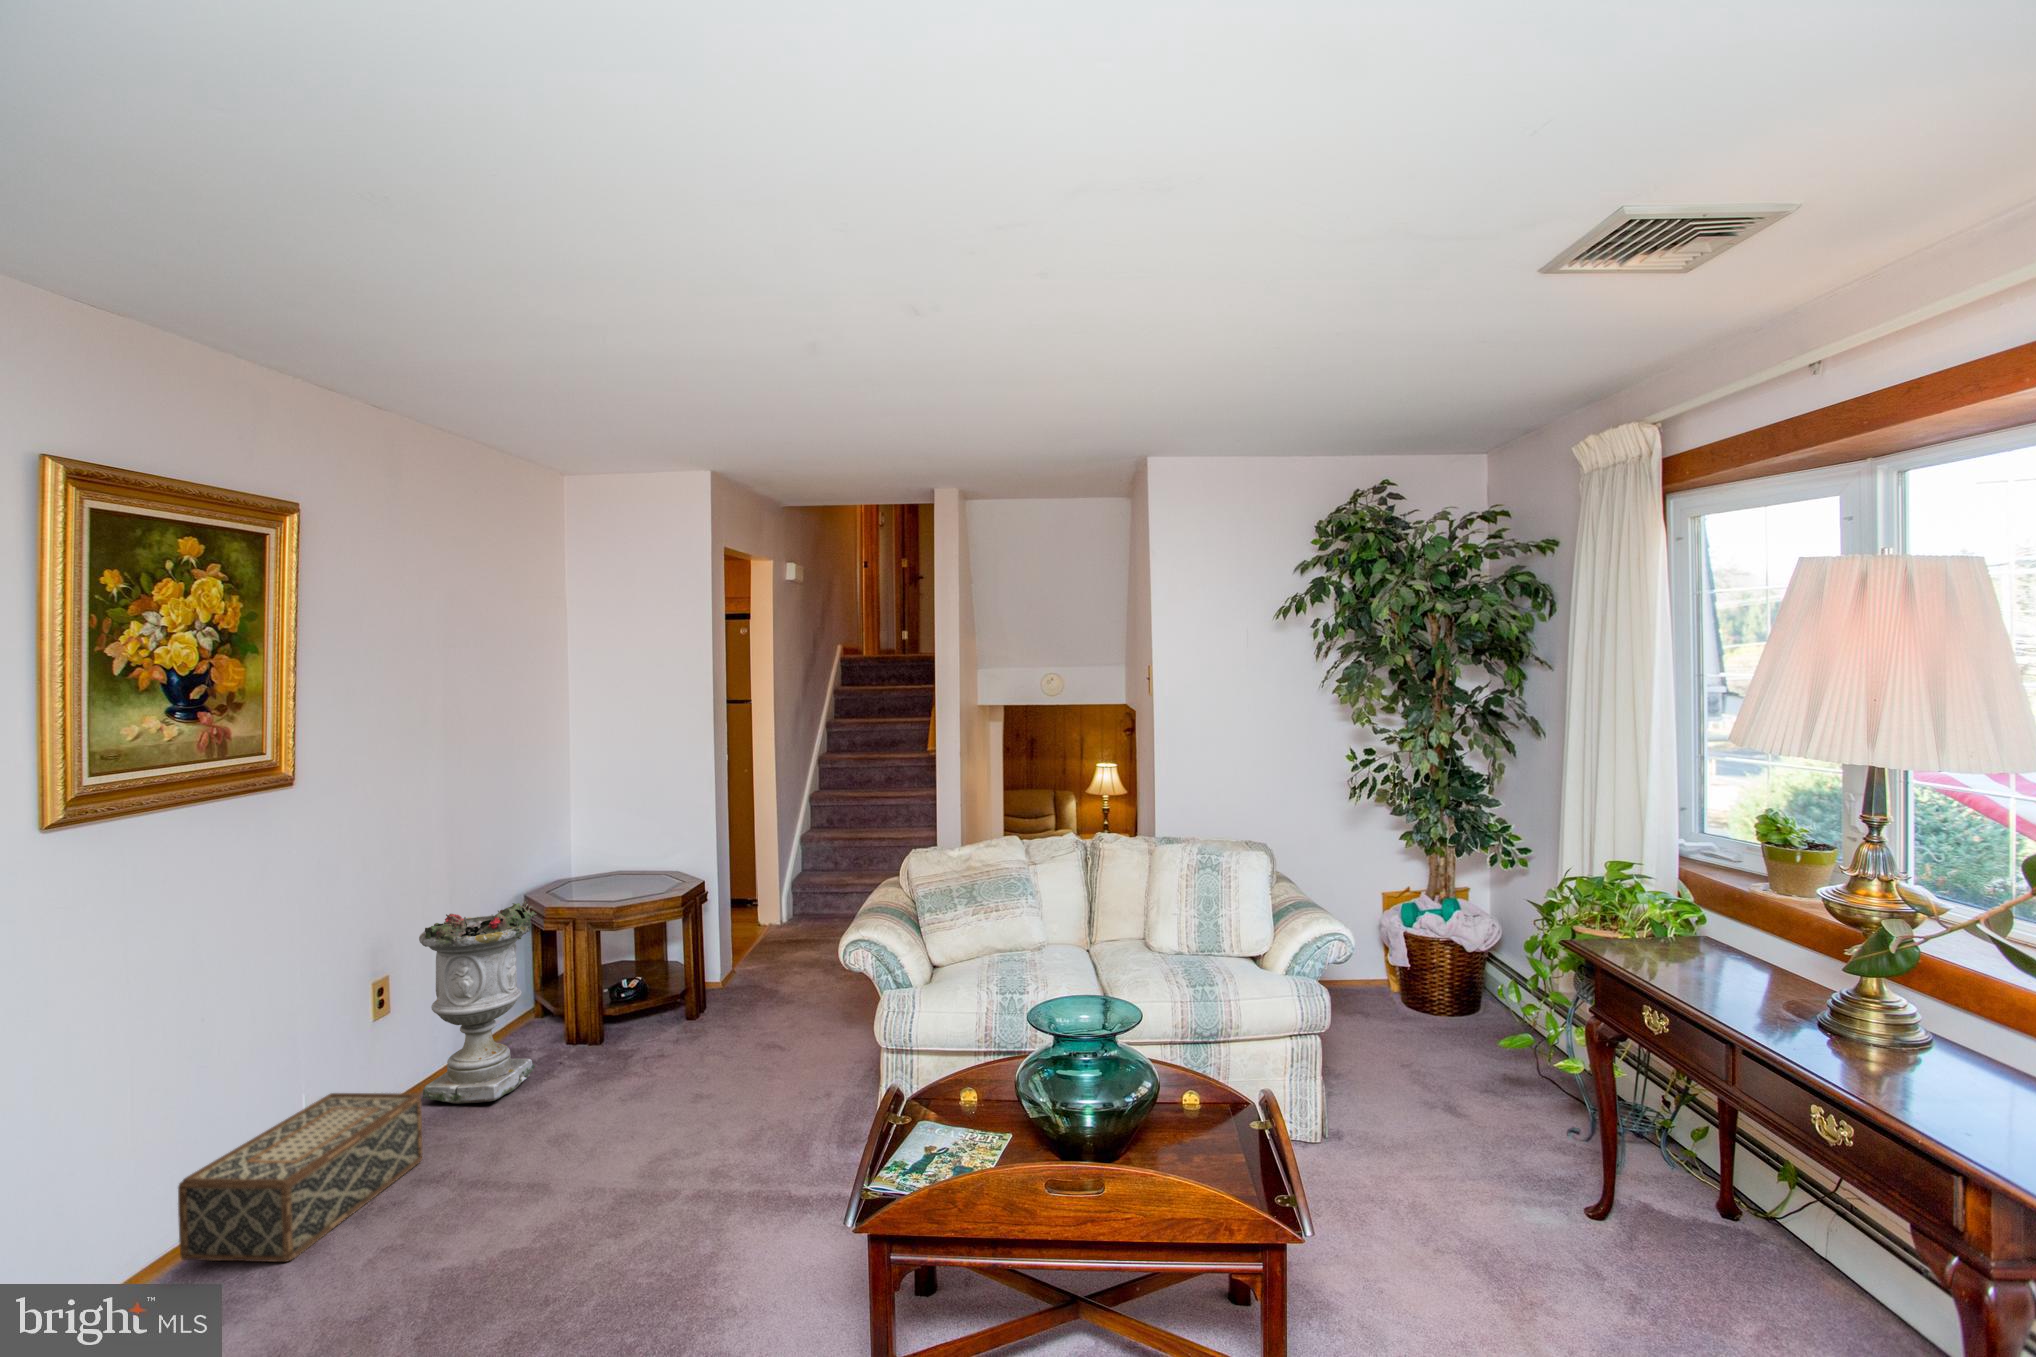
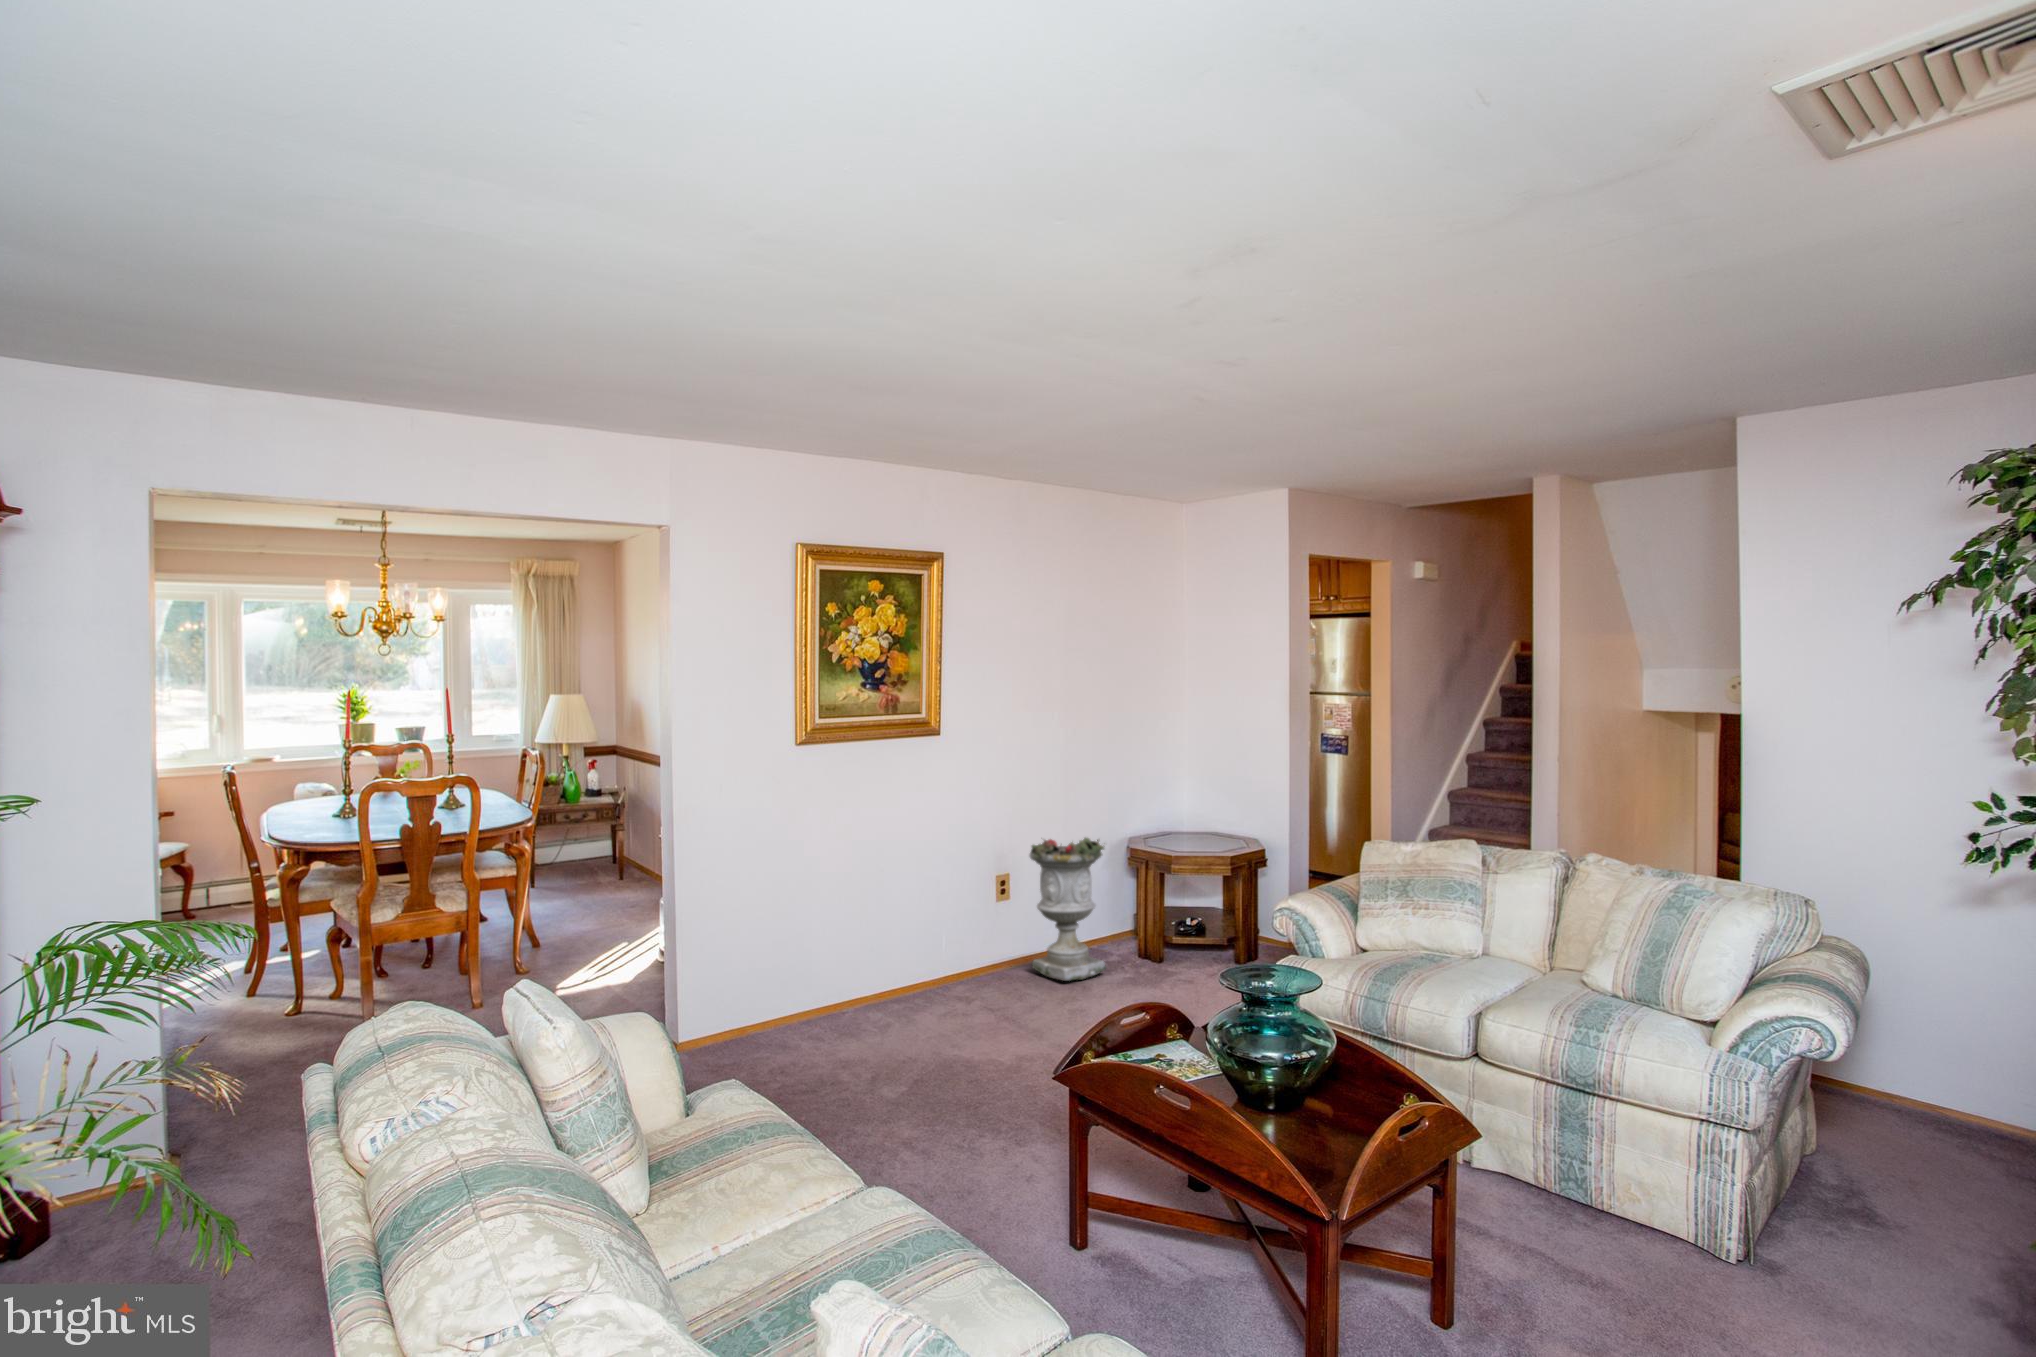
woven basket: present [178,1093,422,1262] -> none [862,941,998,1025]

